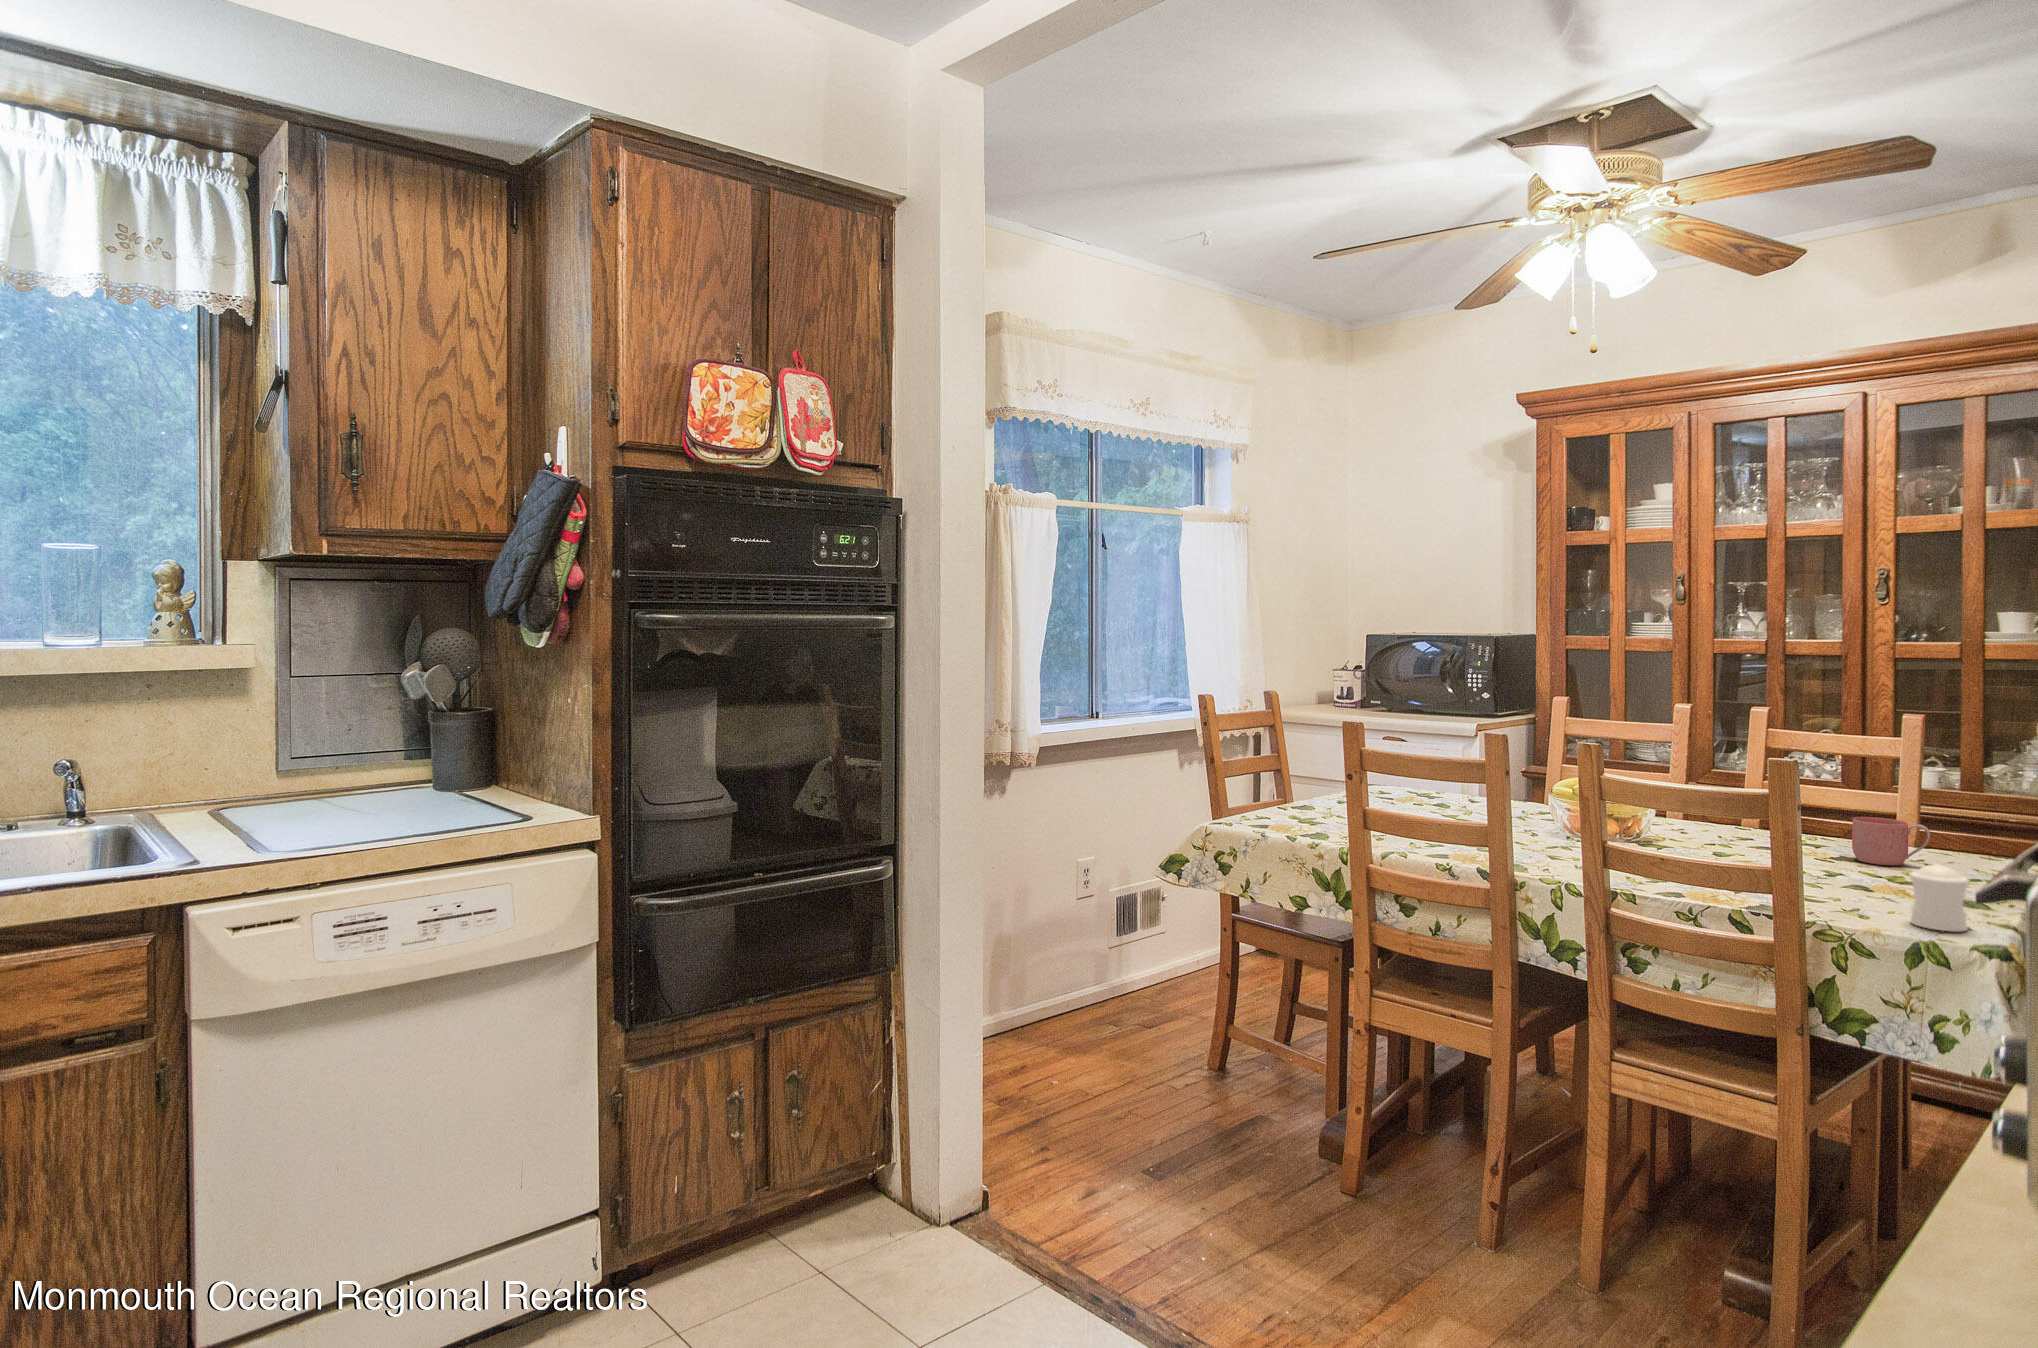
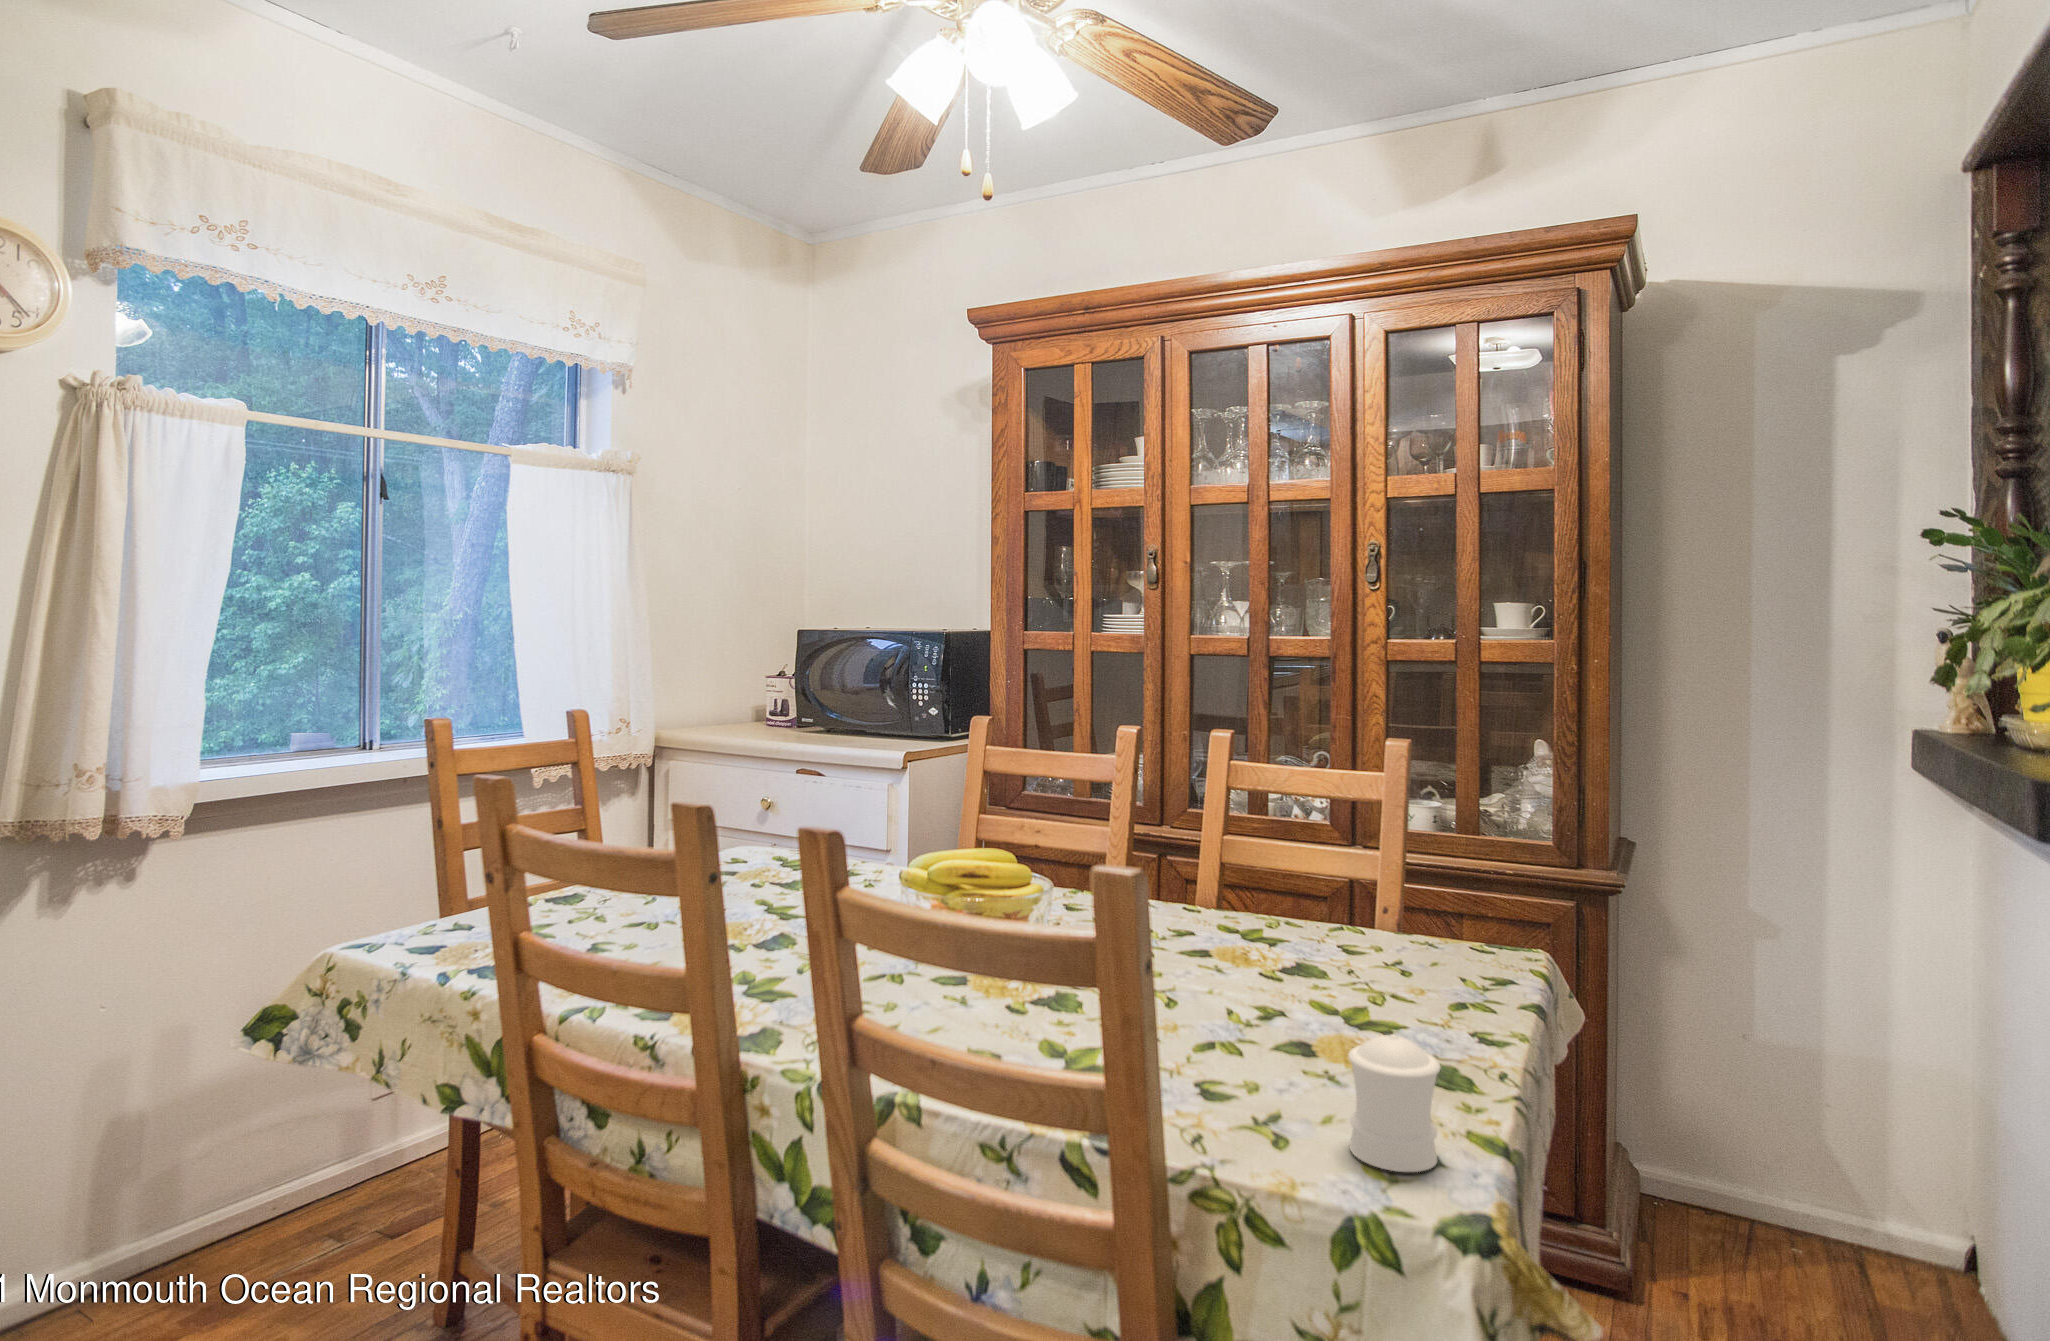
mug: present [1852,817,1930,865] -> none [1304,899,1404,979]

